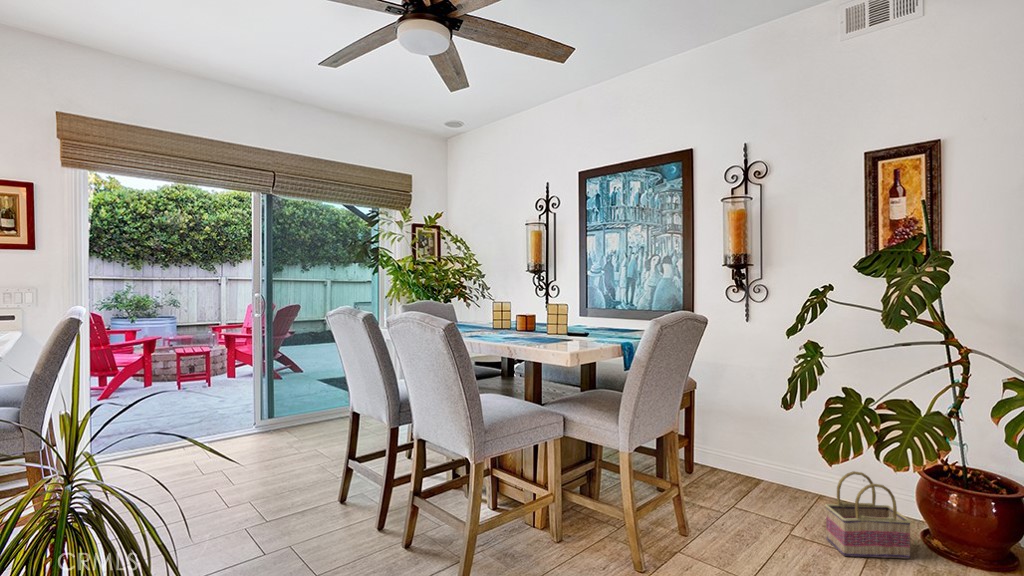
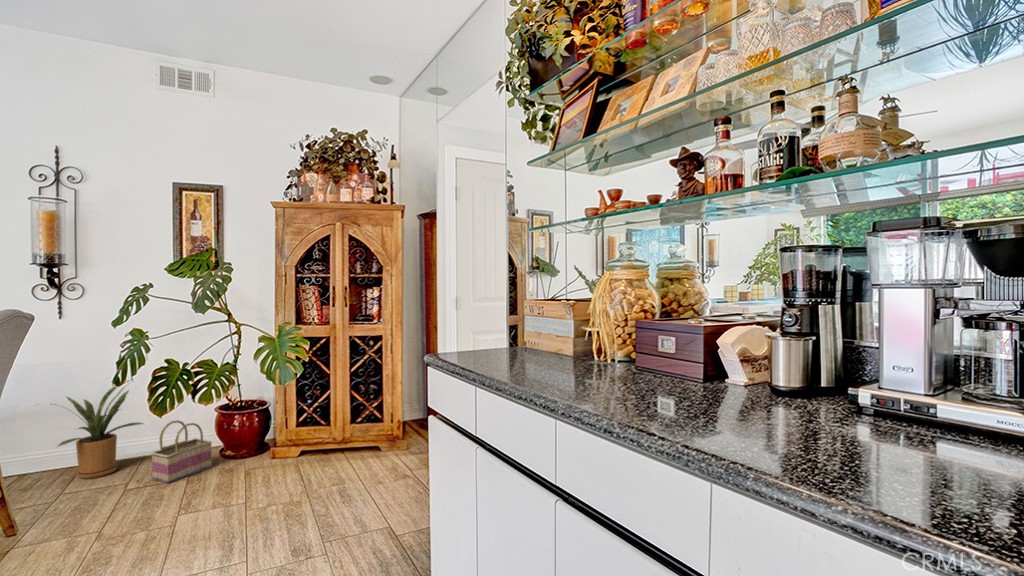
house plant: none [717,402,827,507] -> present [58,381,142,479]

